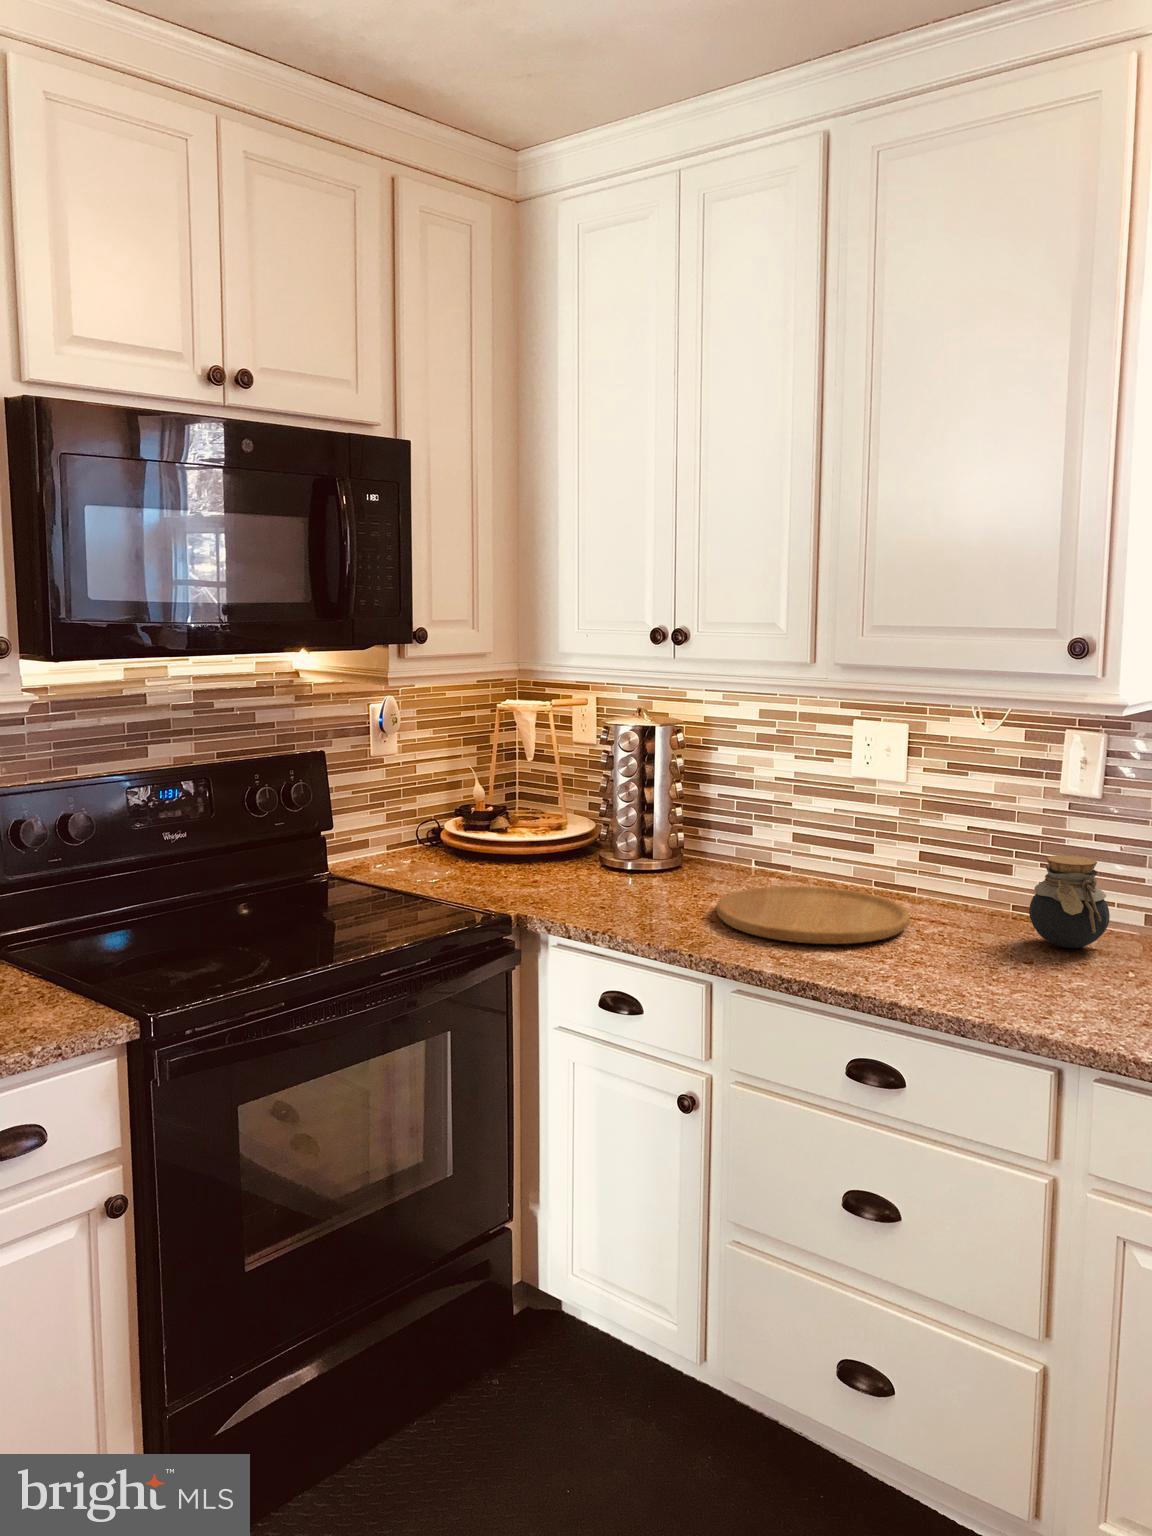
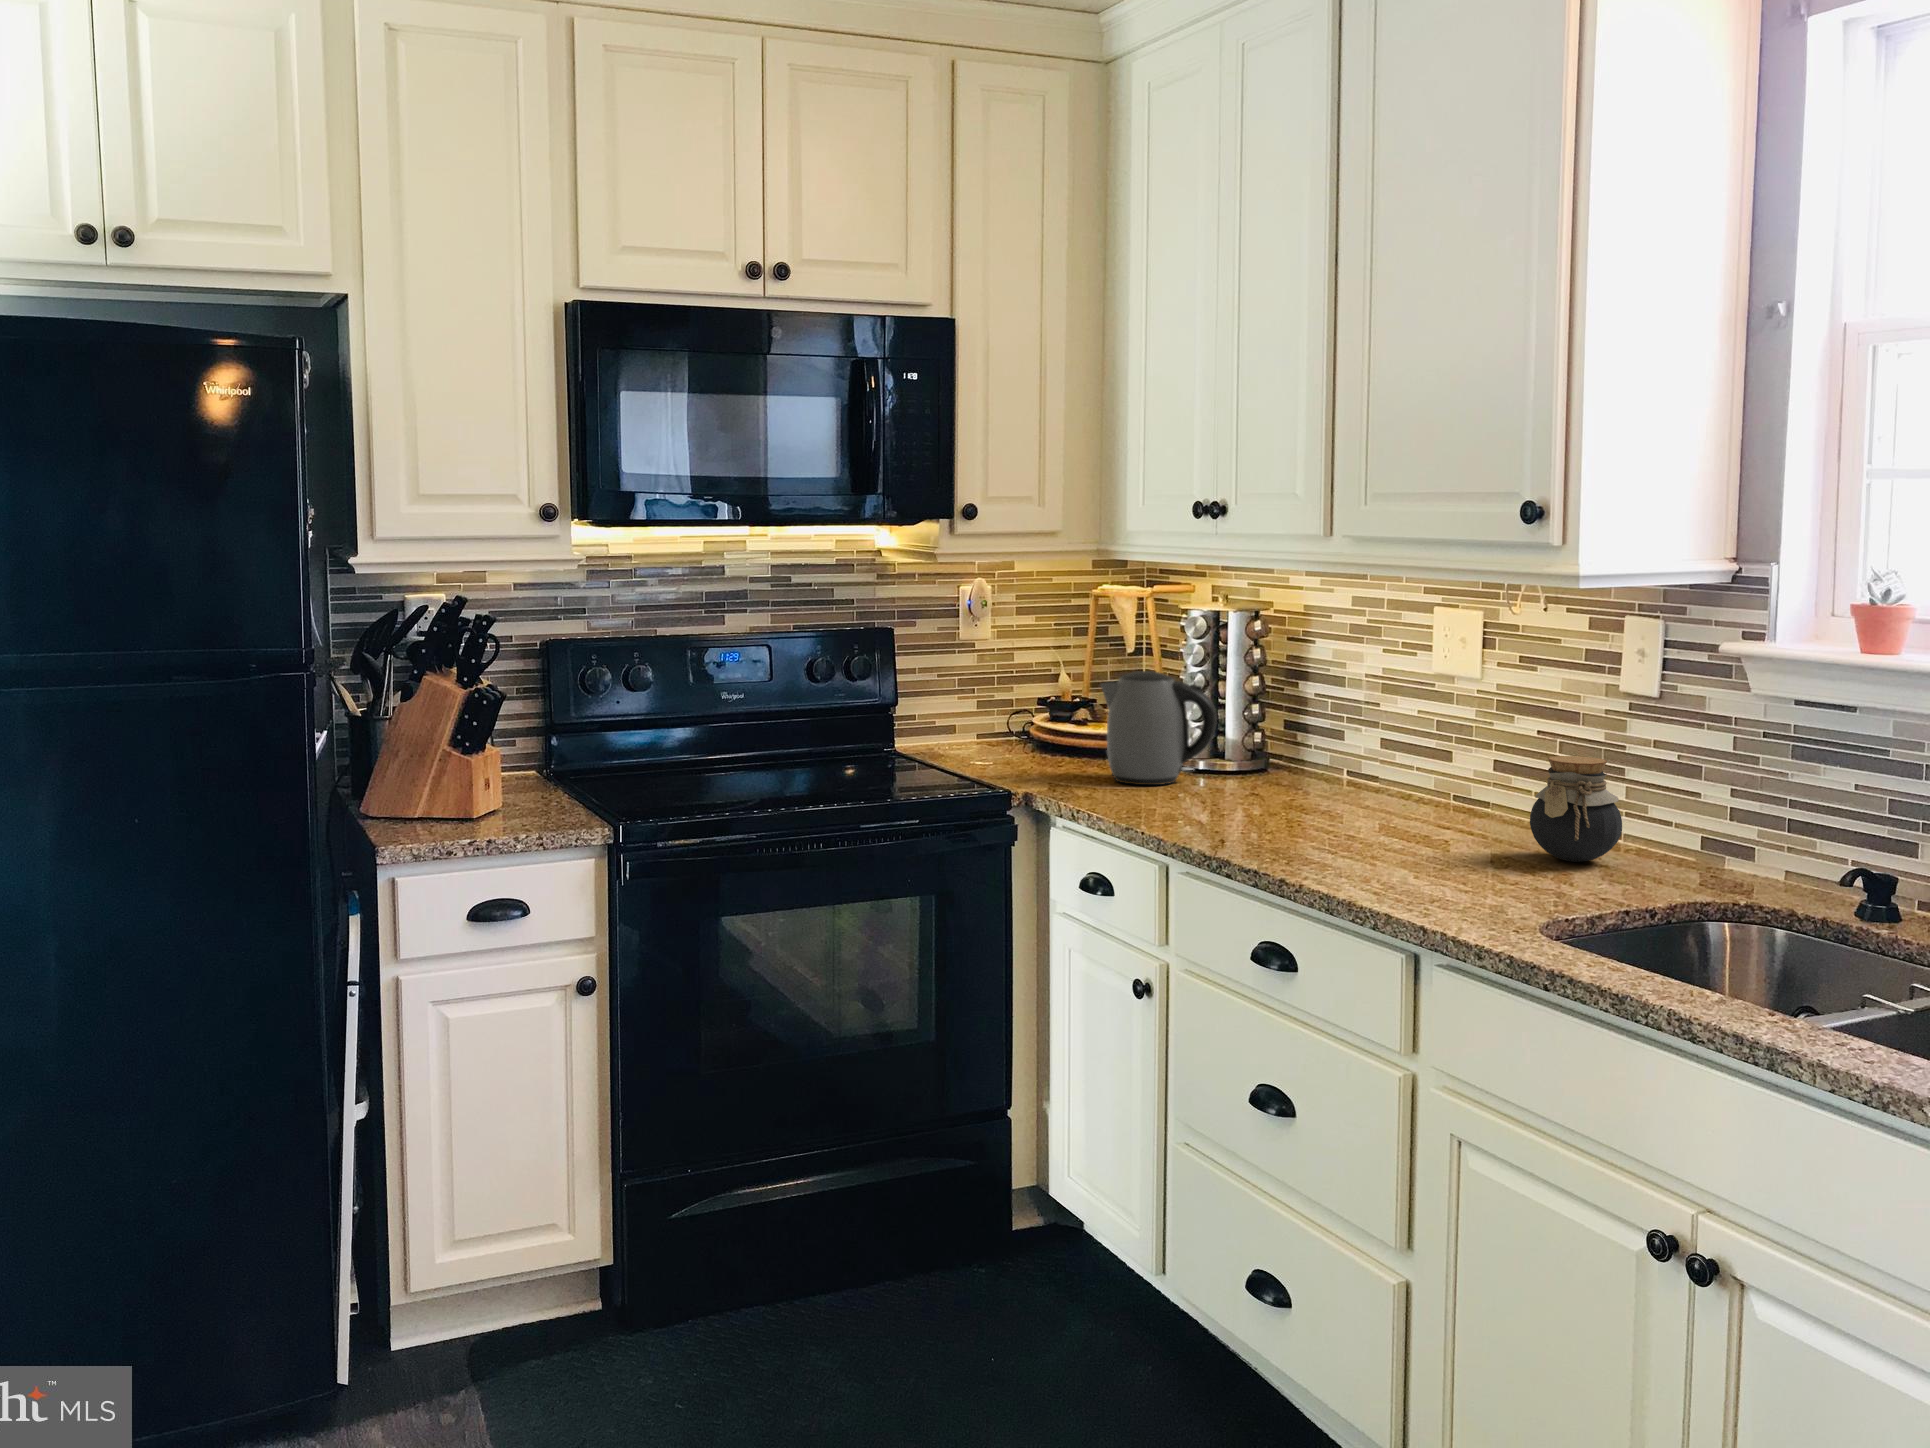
kettle: none [565,786,671,895] -> present [1101,671,1217,785]
cutting board: present [716,886,910,944] -> none [1212,787,1426,836]

